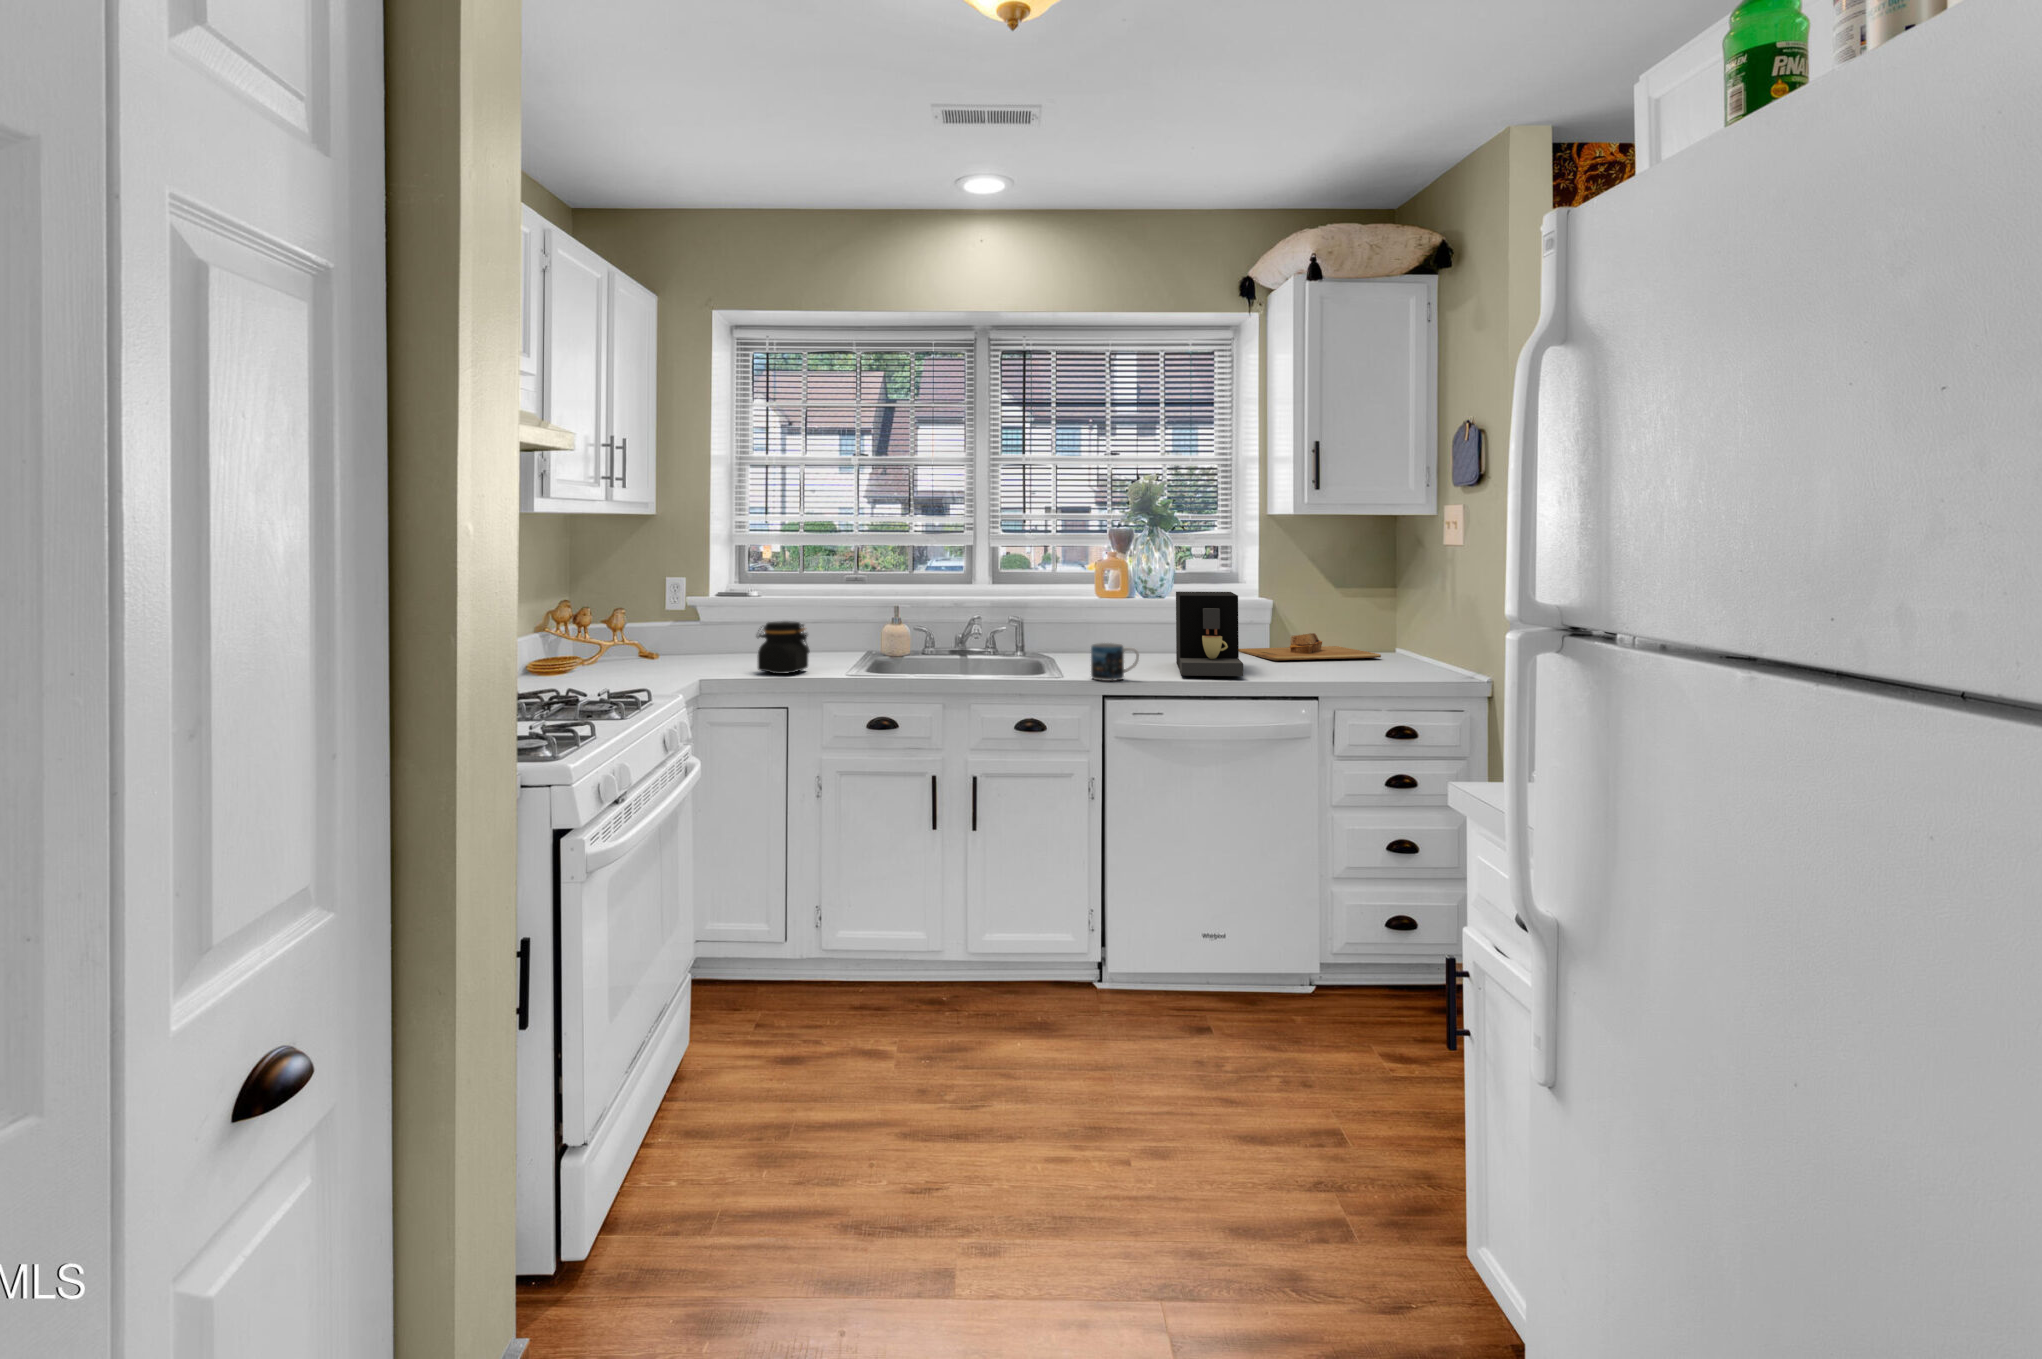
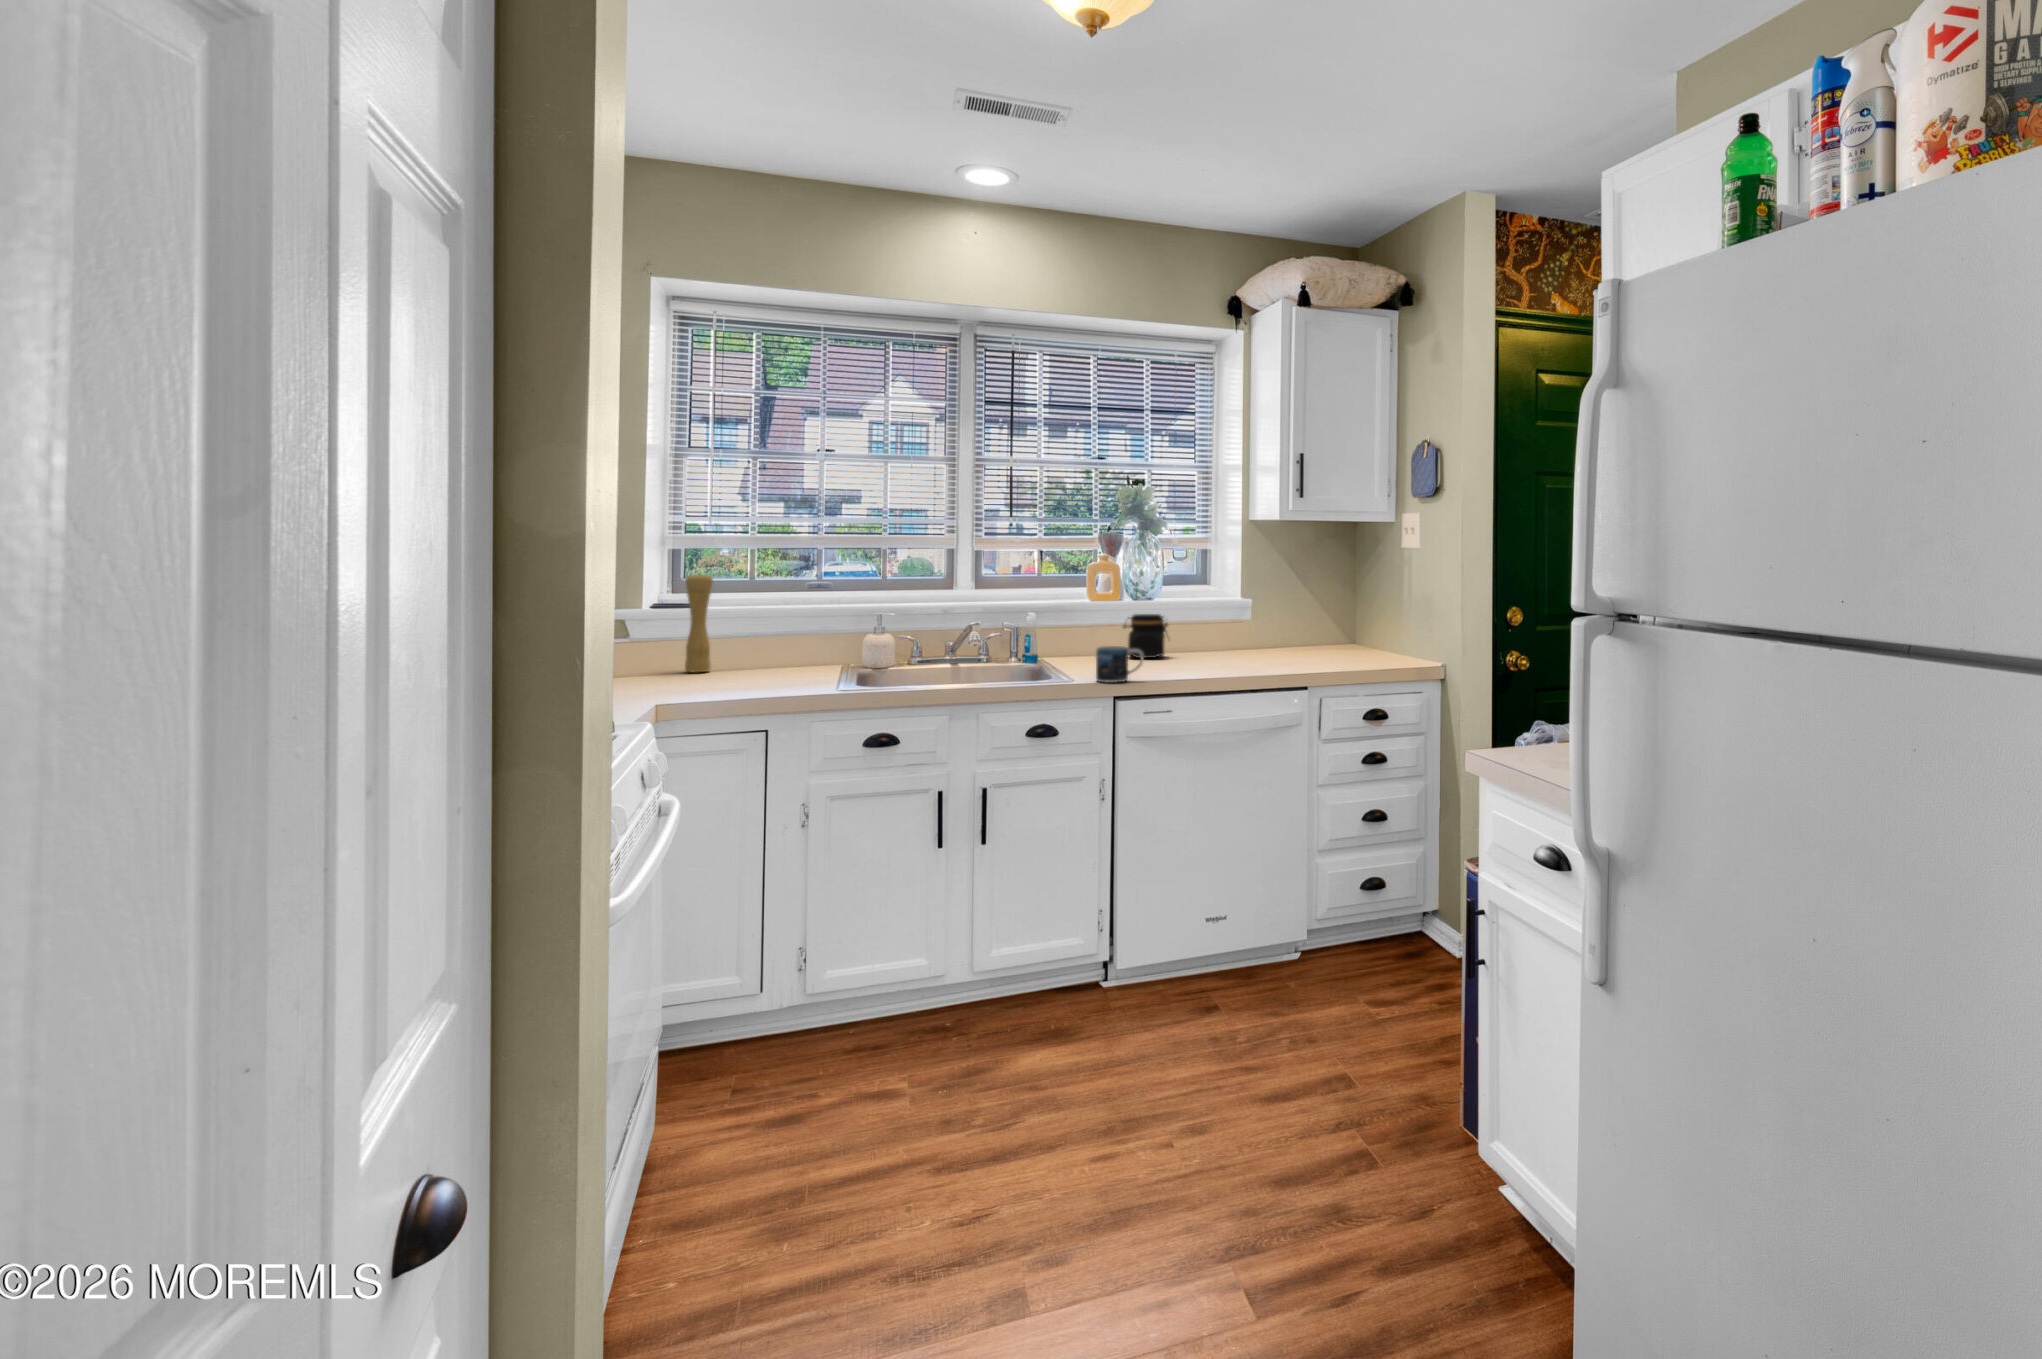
pepper mill: none [731,566,754,656] -> present [685,574,713,672]
coffee maker: present [1176,592,1243,676] -> none [1168,595,1239,675]
jar: present [757,621,810,674] -> present [1124,614,1167,658]
cutting board: present [1239,633,1381,661] -> none [1219,633,1349,660]

